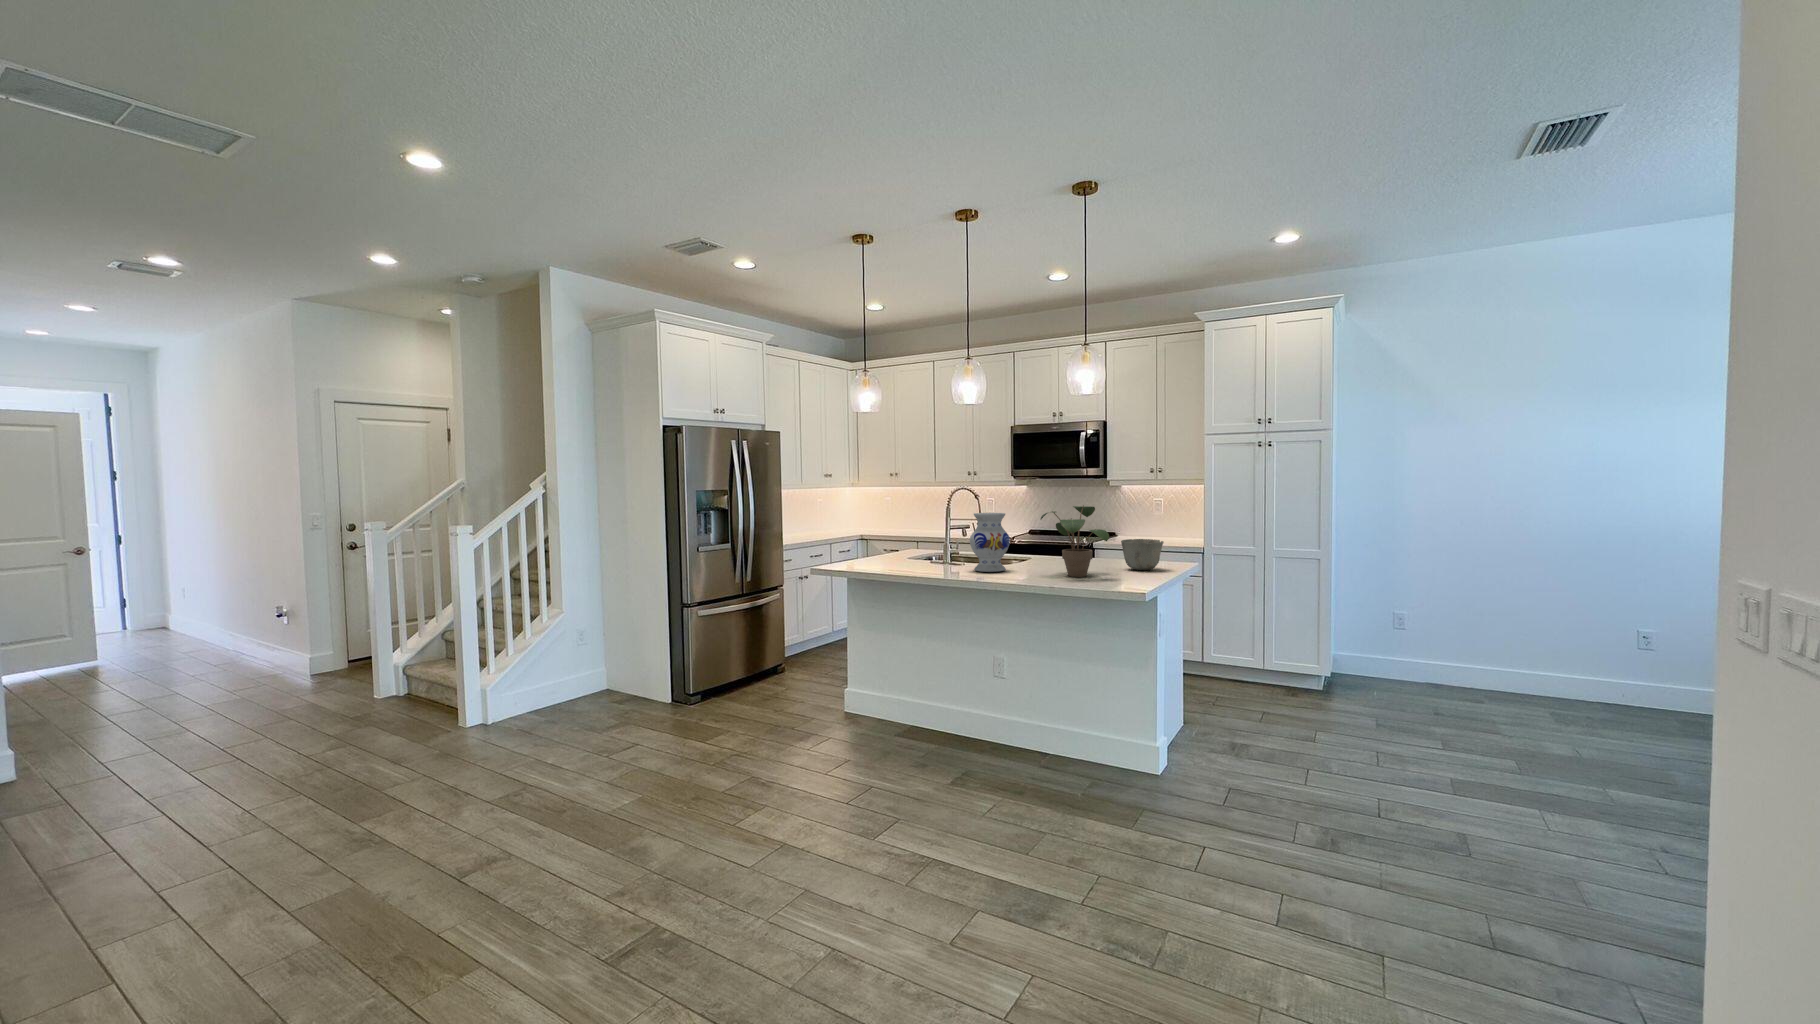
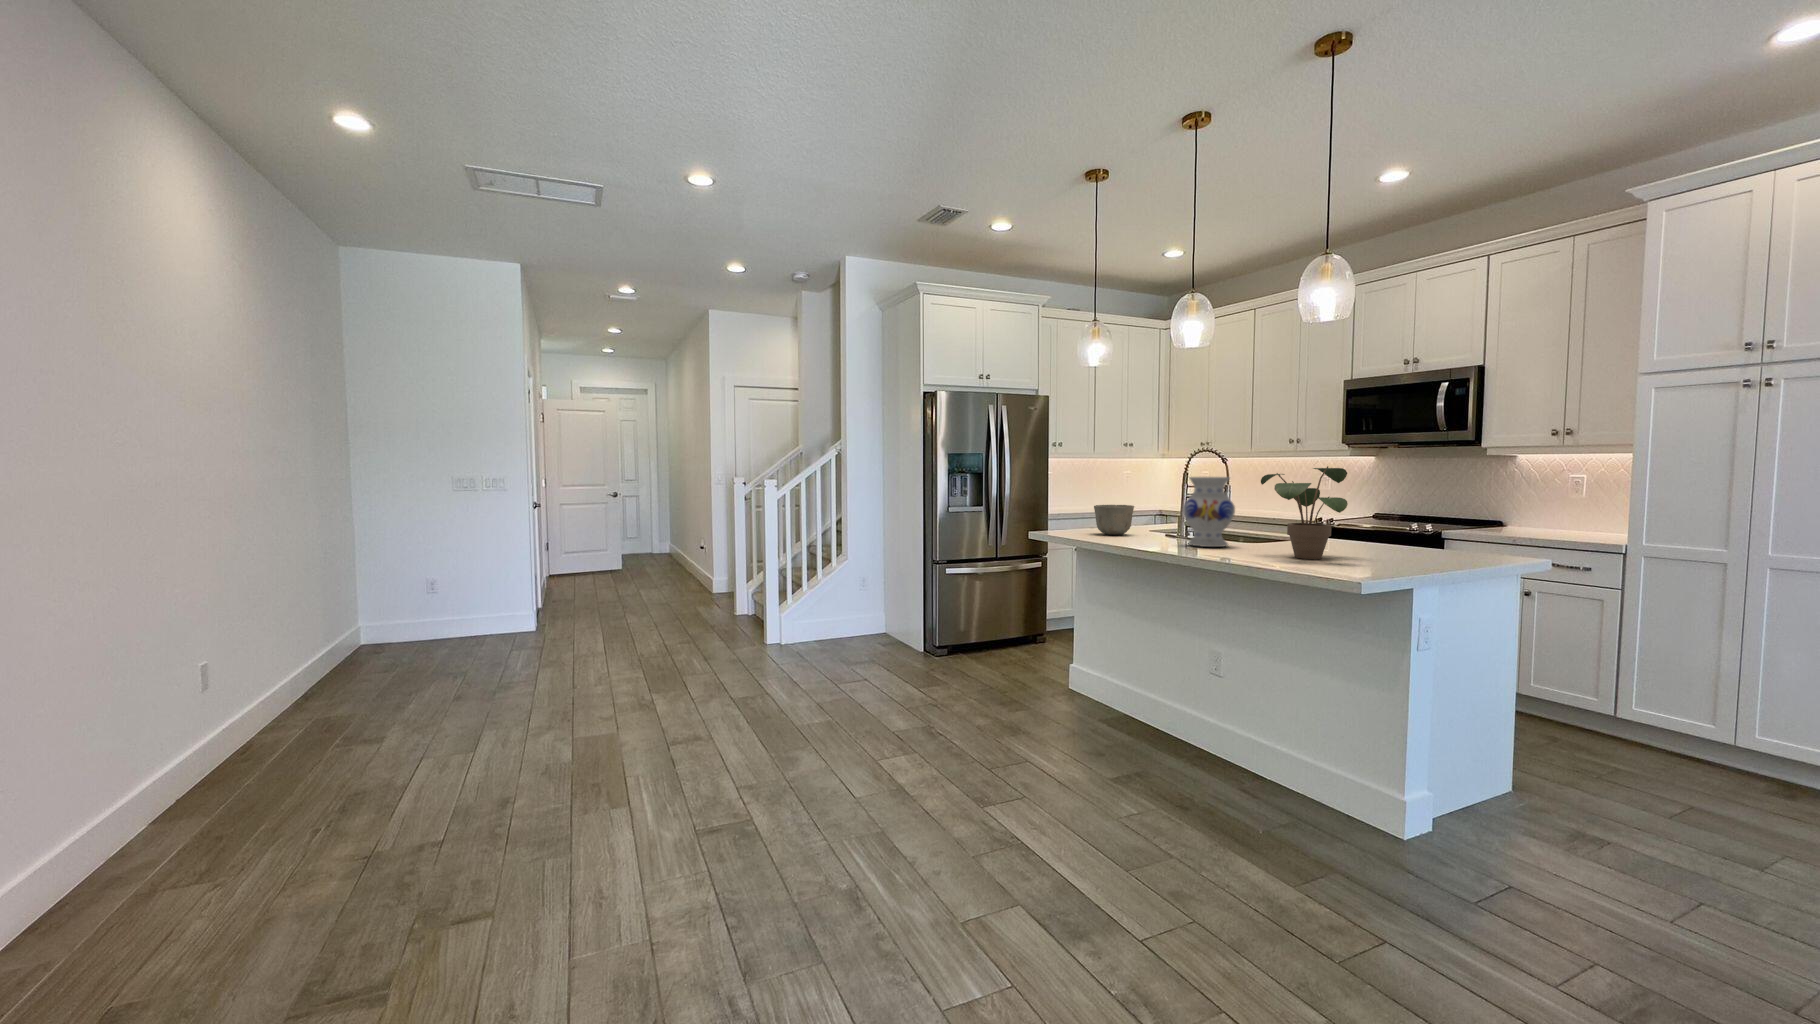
ceramic bowl: present [1121,539,1164,570] -> present [1094,505,1134,535]

